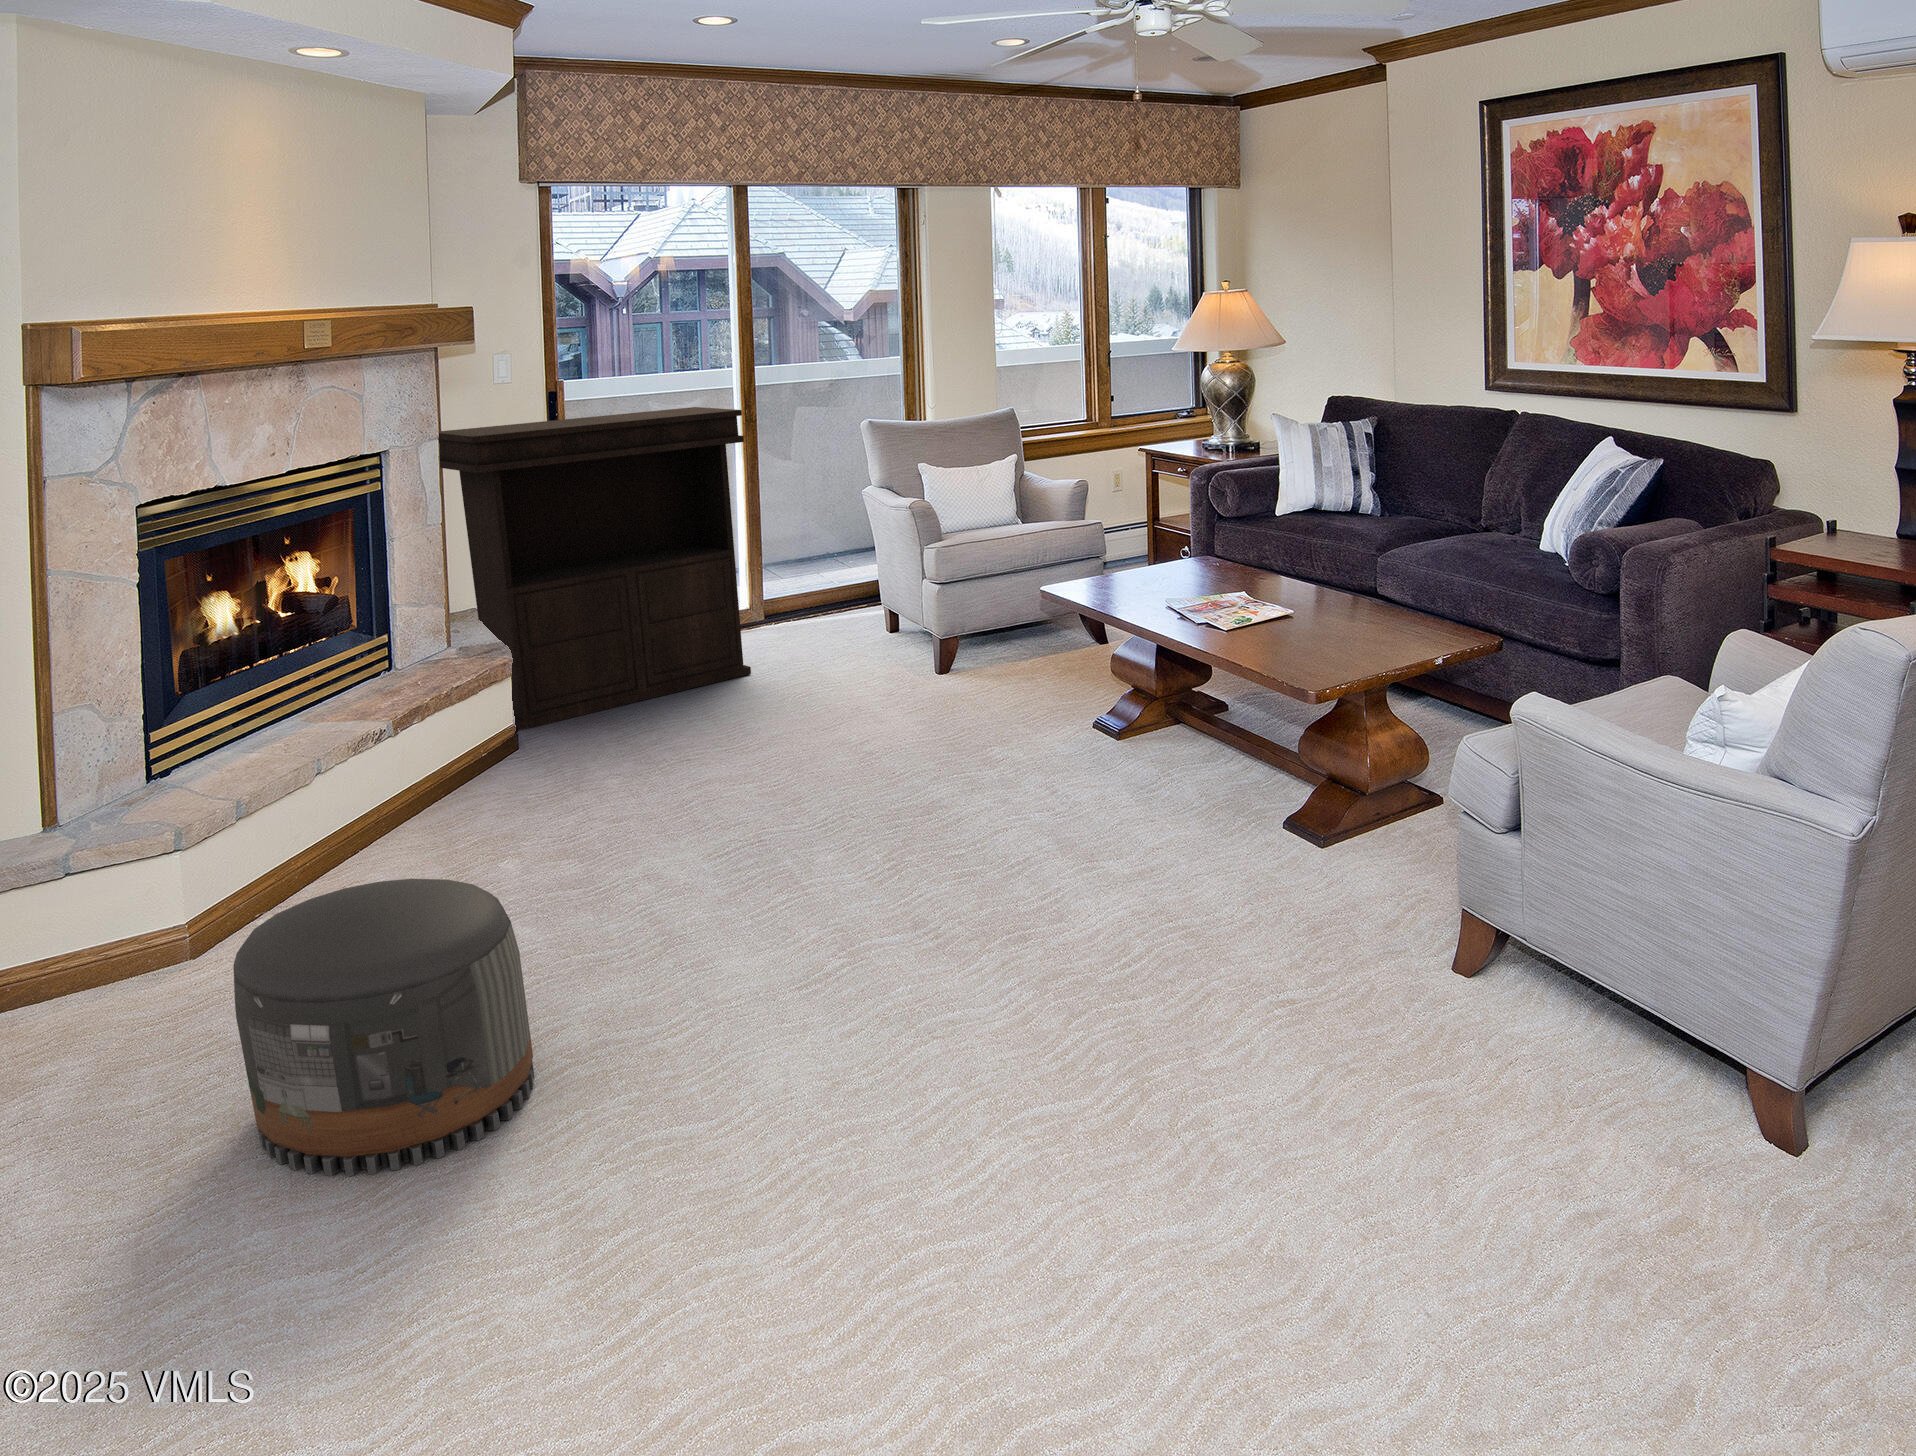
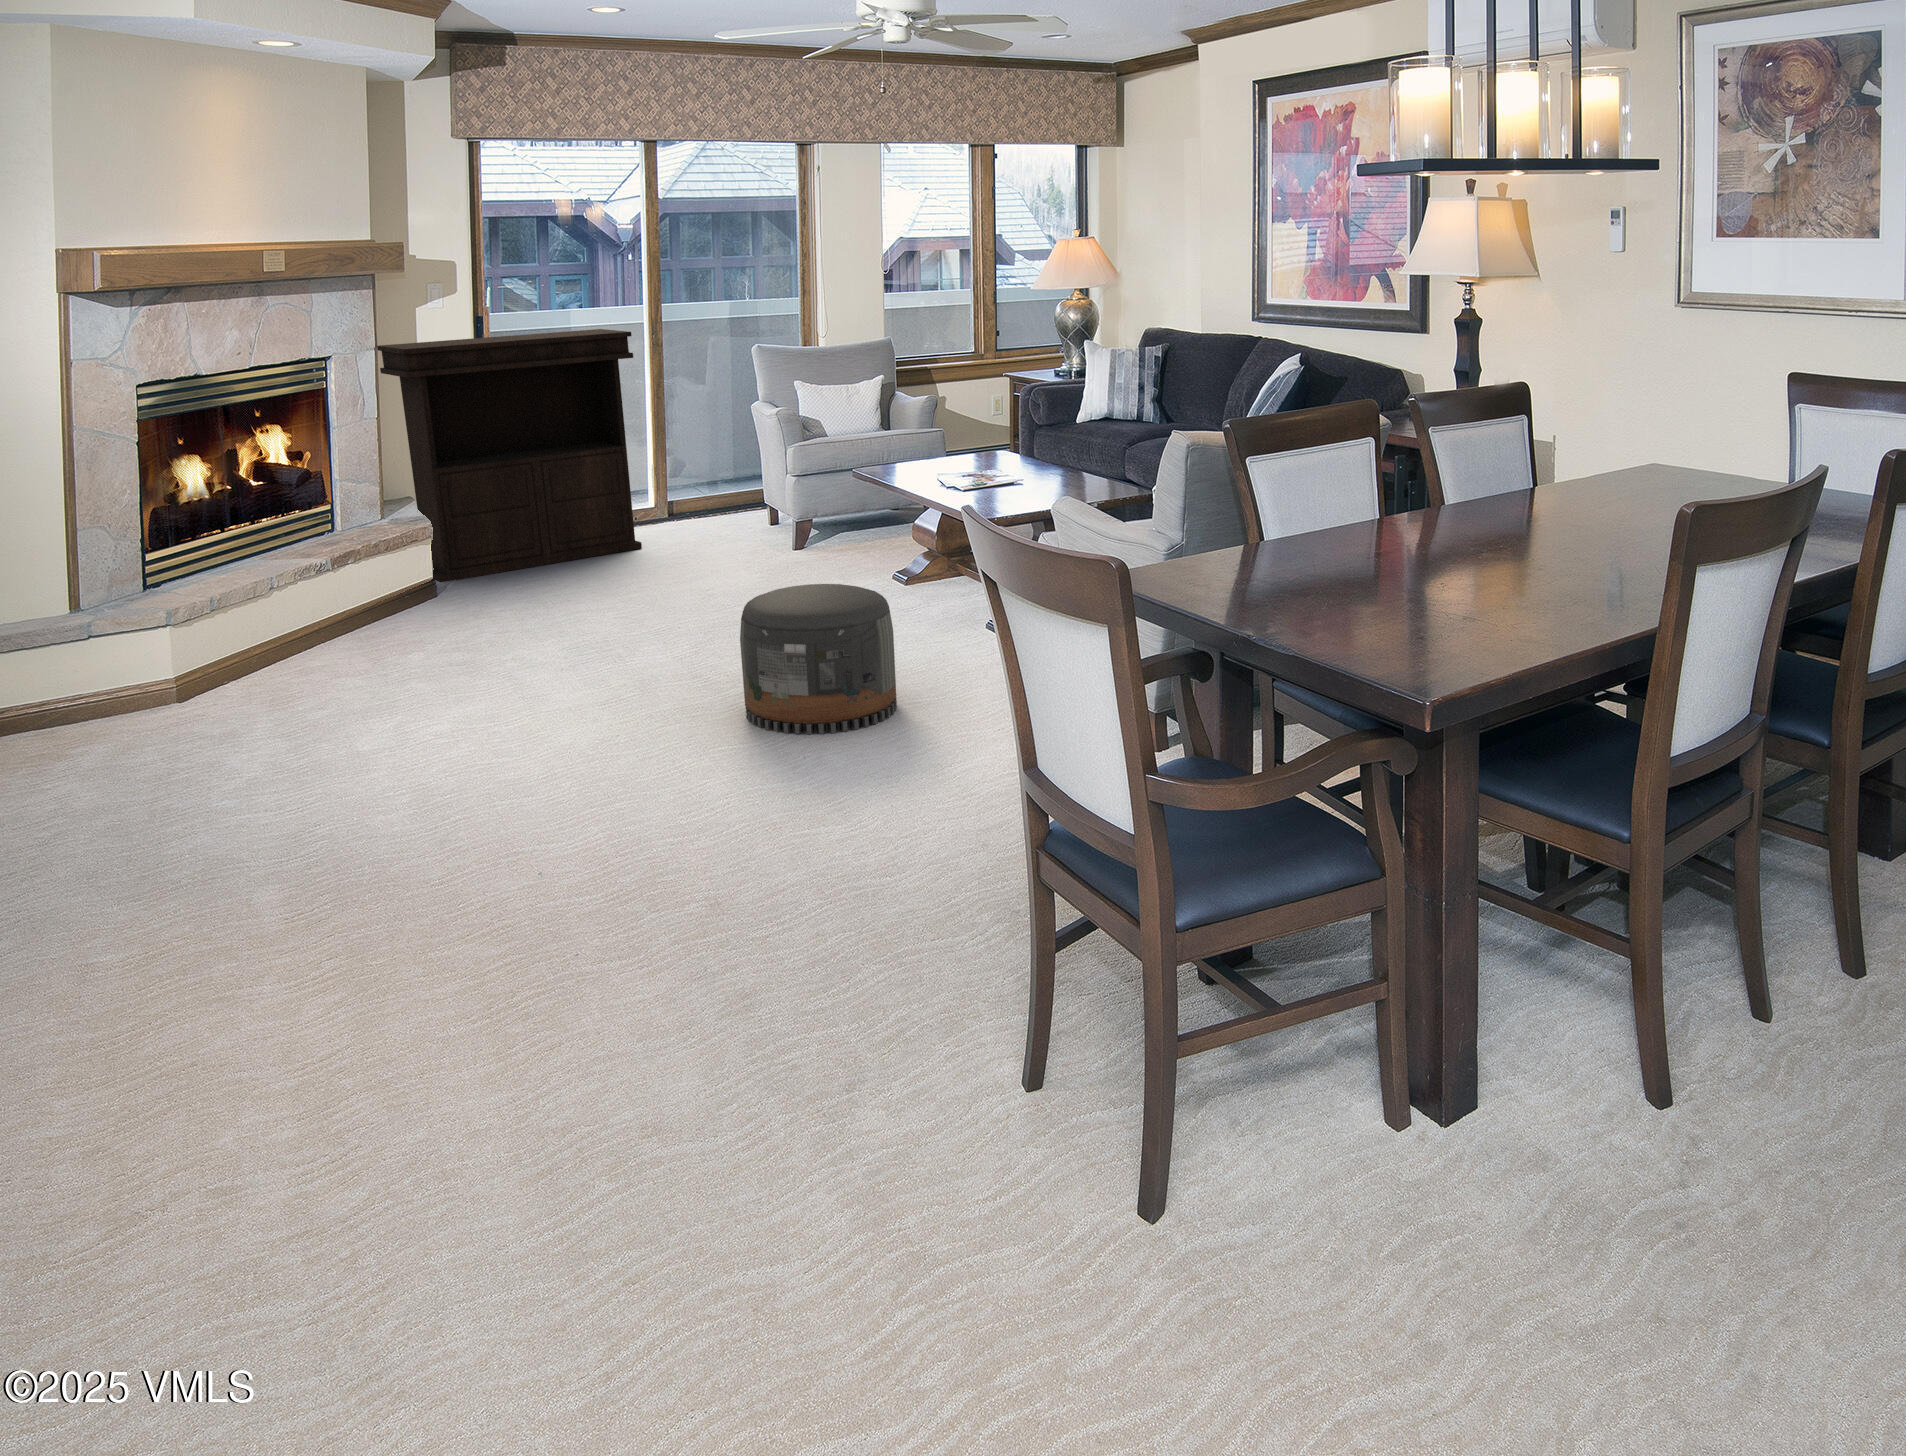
pouf: present [233,879,534,1176] -> present [740,584,897,734]

